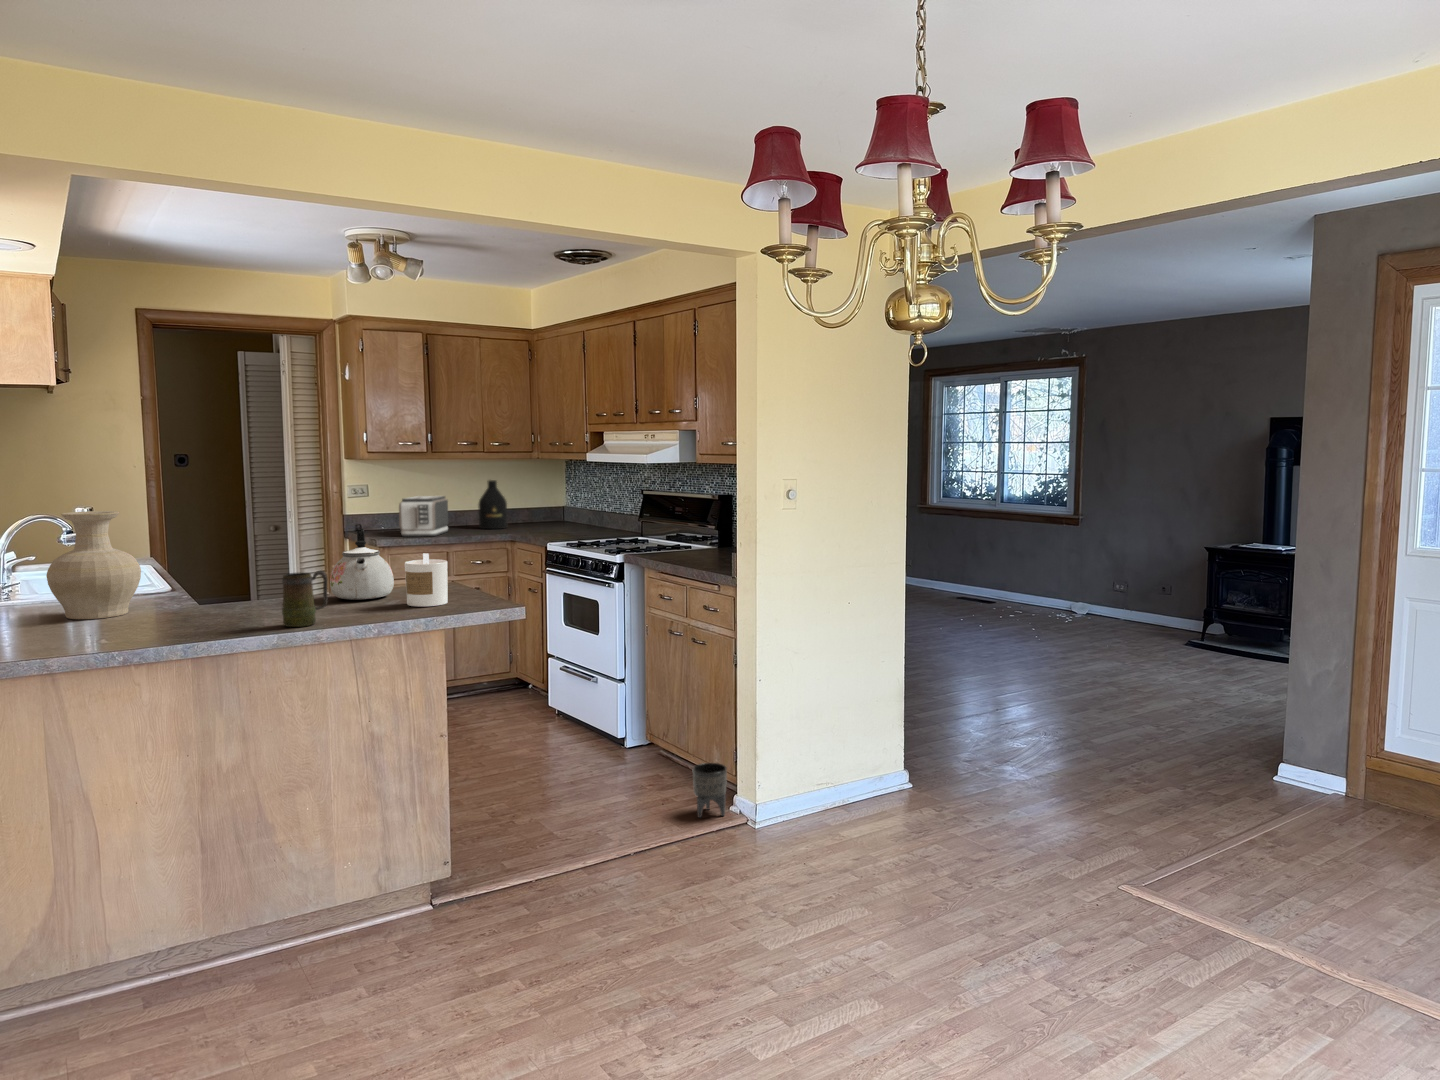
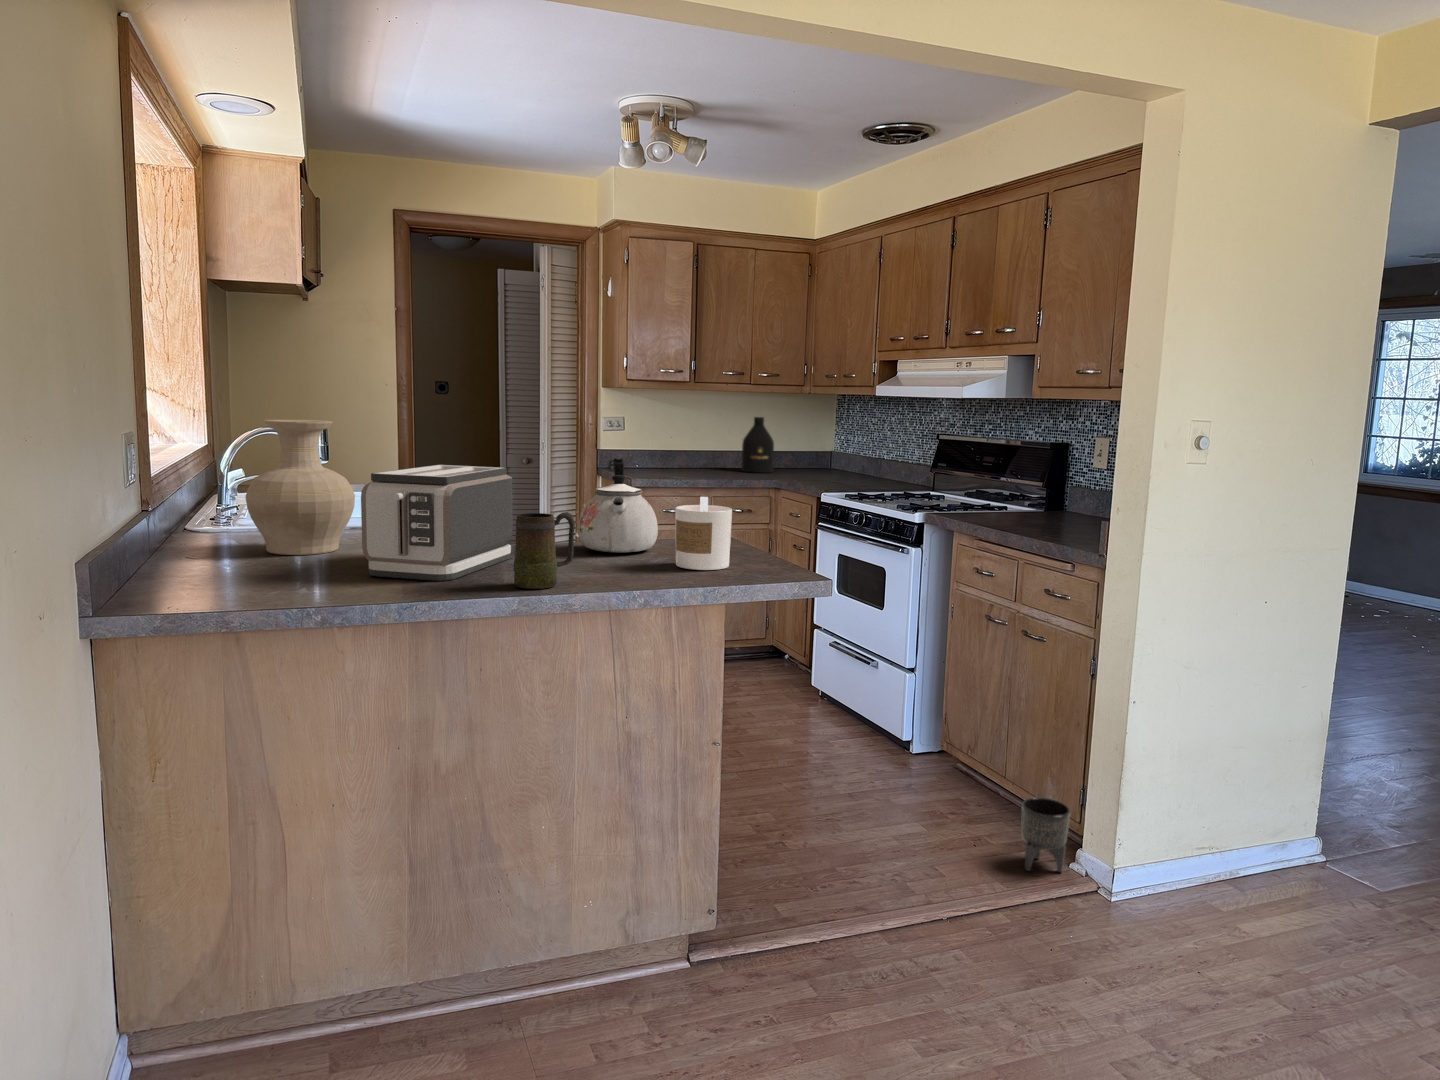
toaster: present [399,496,448,537] -> present [361,465,513,581]

